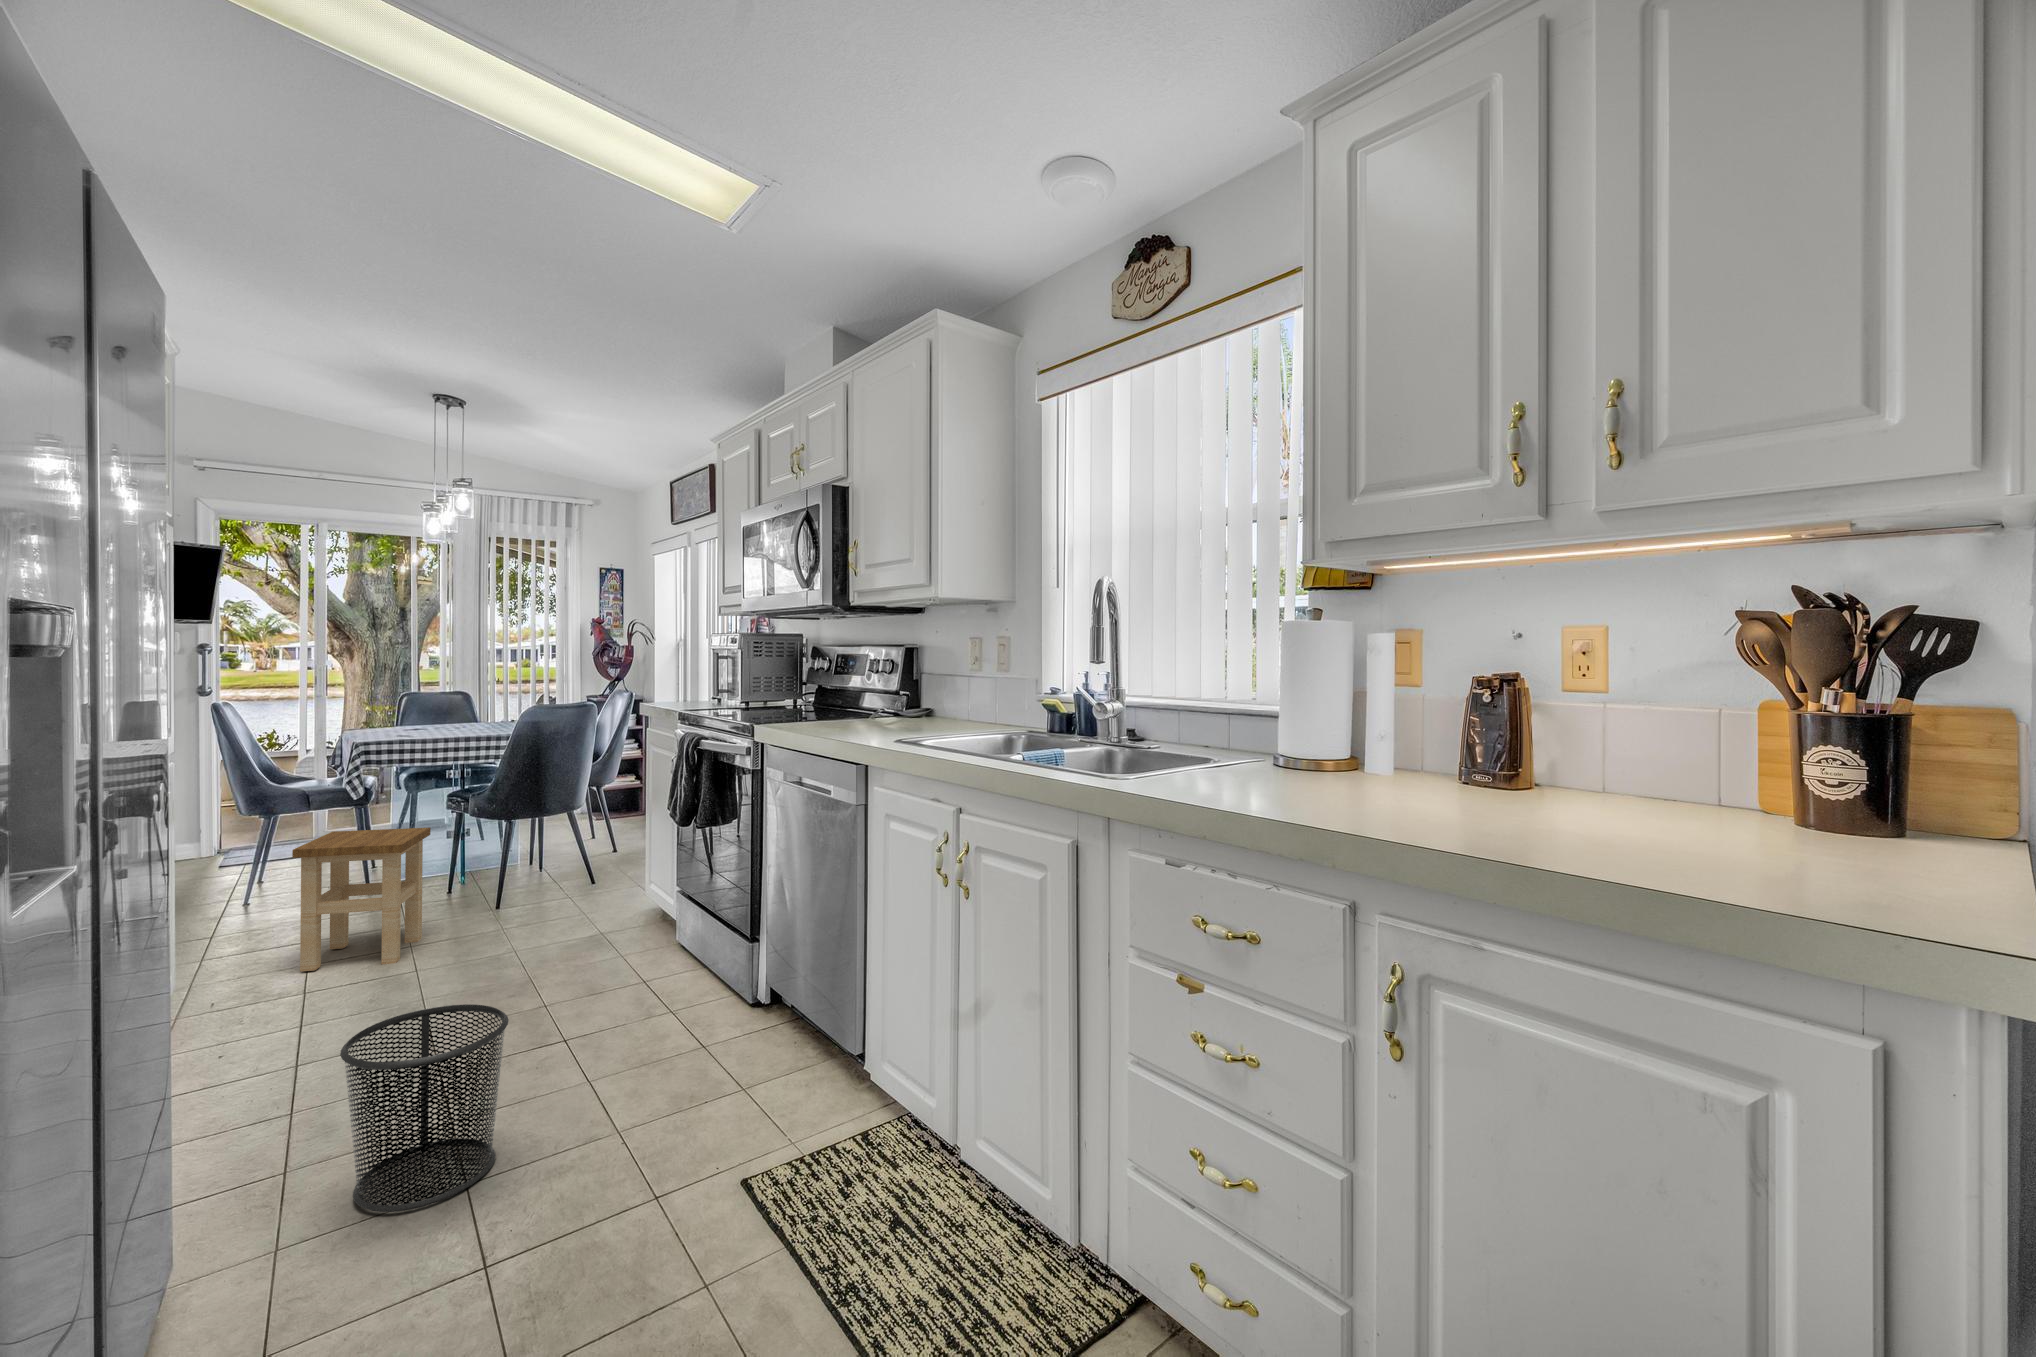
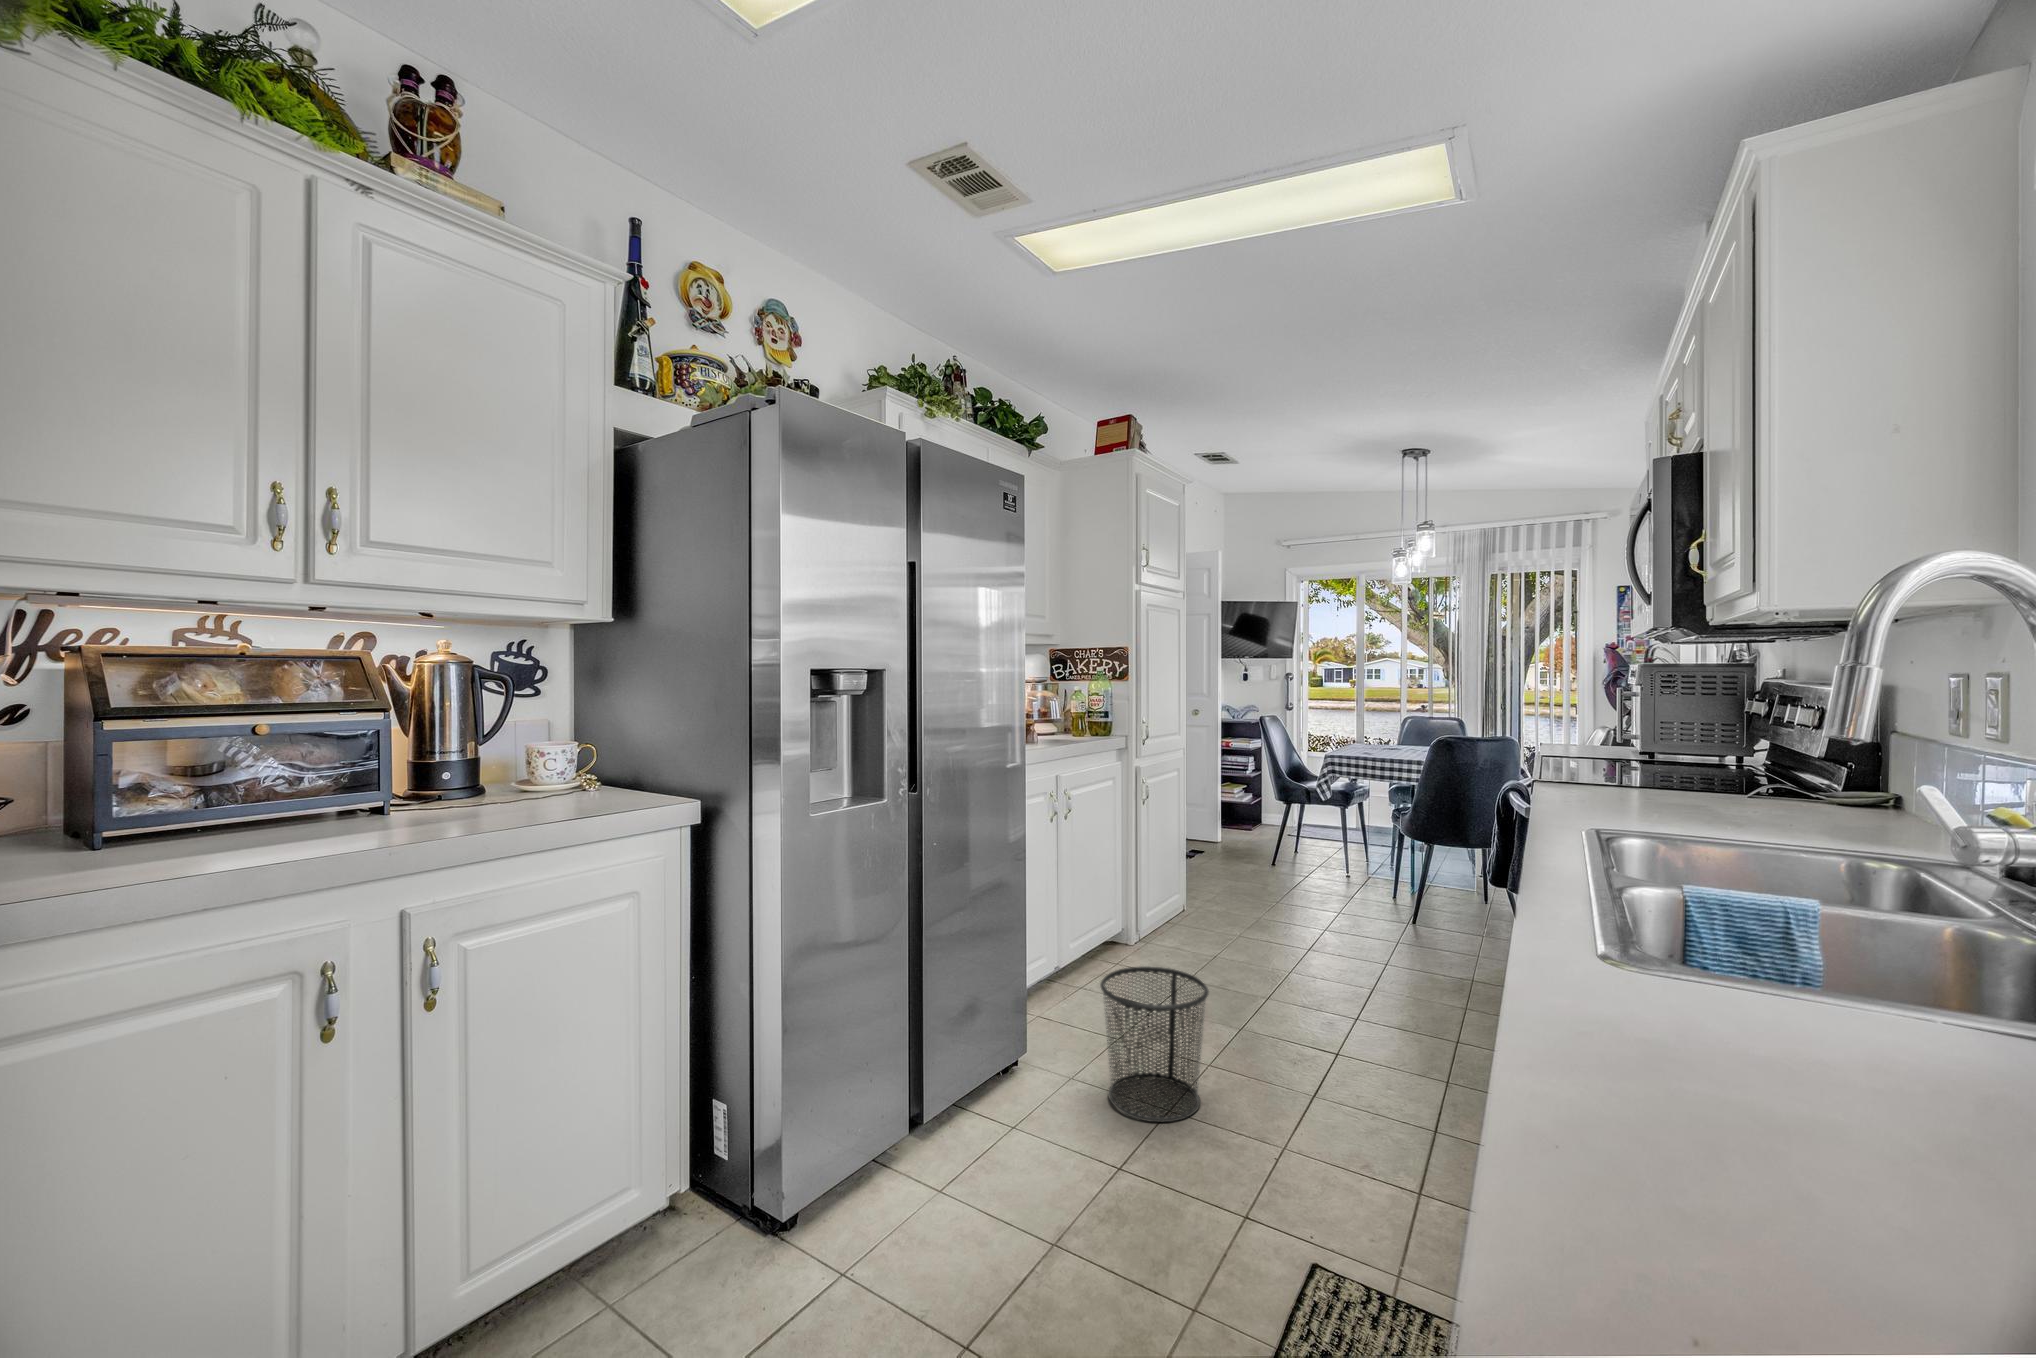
stool: present [292,828,431,971] -> none [1237,825,1338,943]

